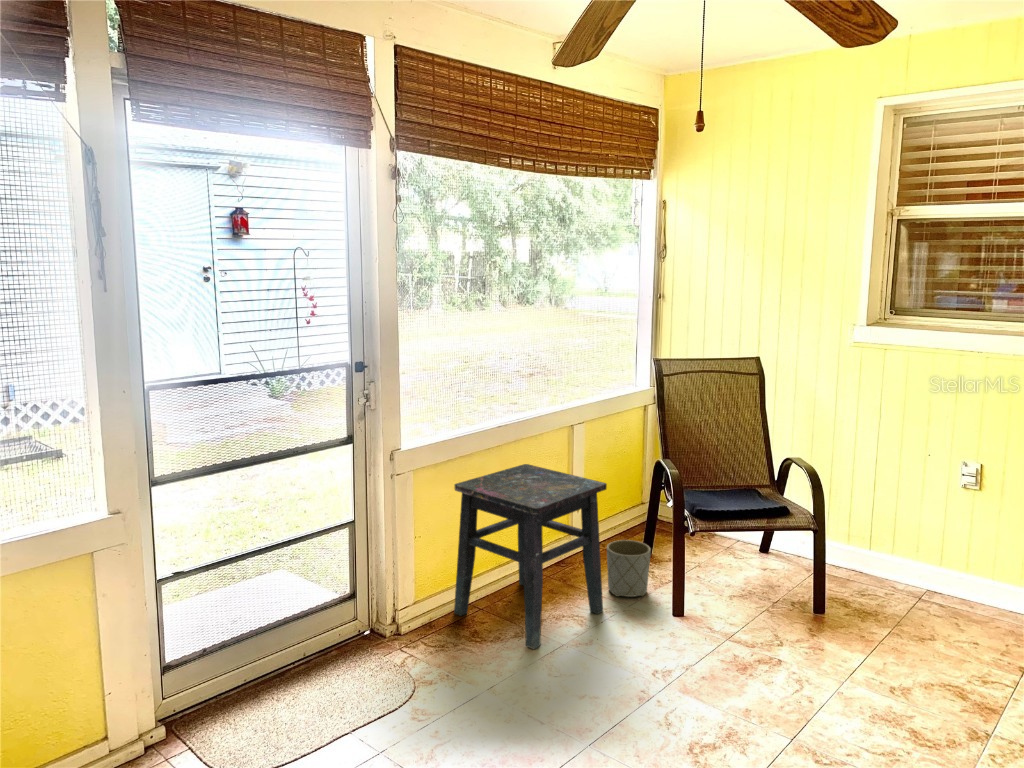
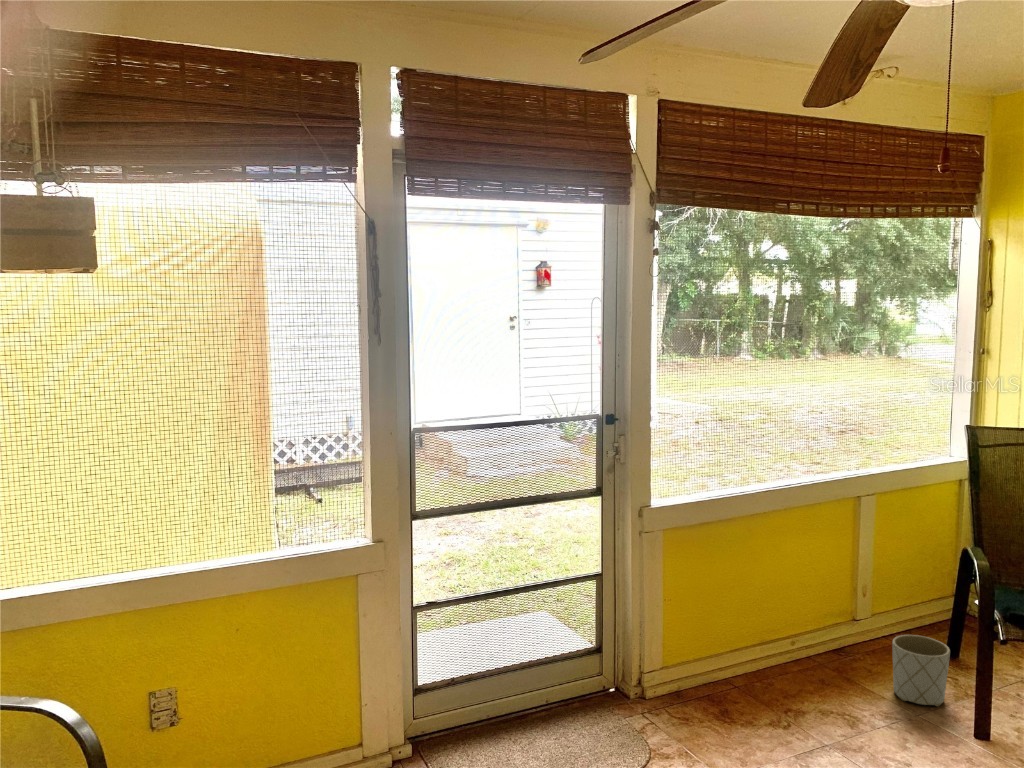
side table: present [454,464,607,649] -> none [706,534,889,744]

